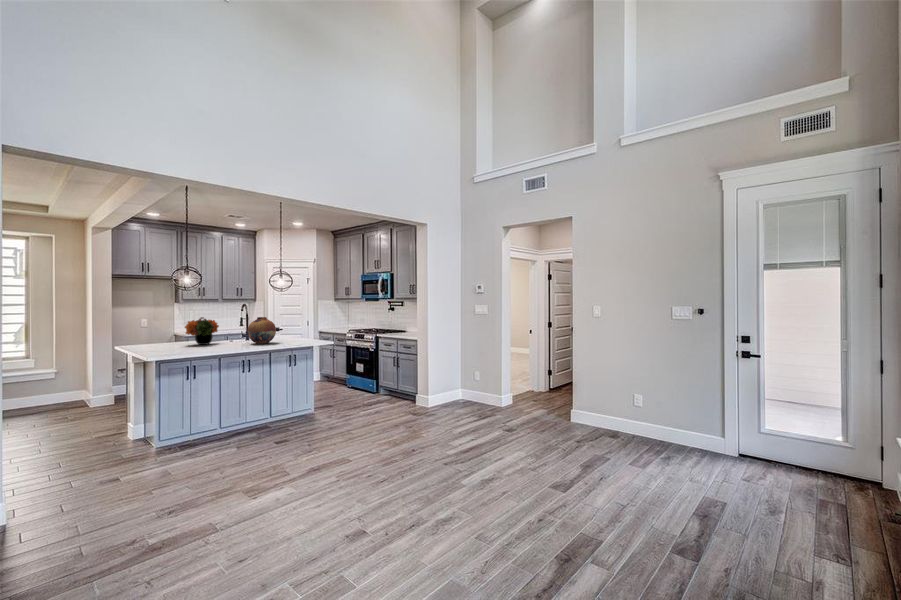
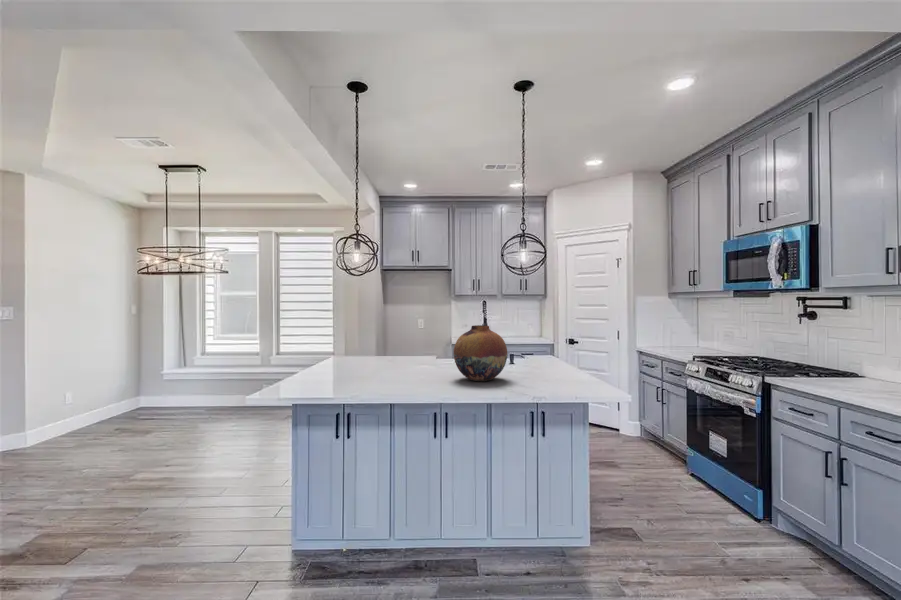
flower arrangement: present [185,317,219,345] -> none [372,321,426,369]

